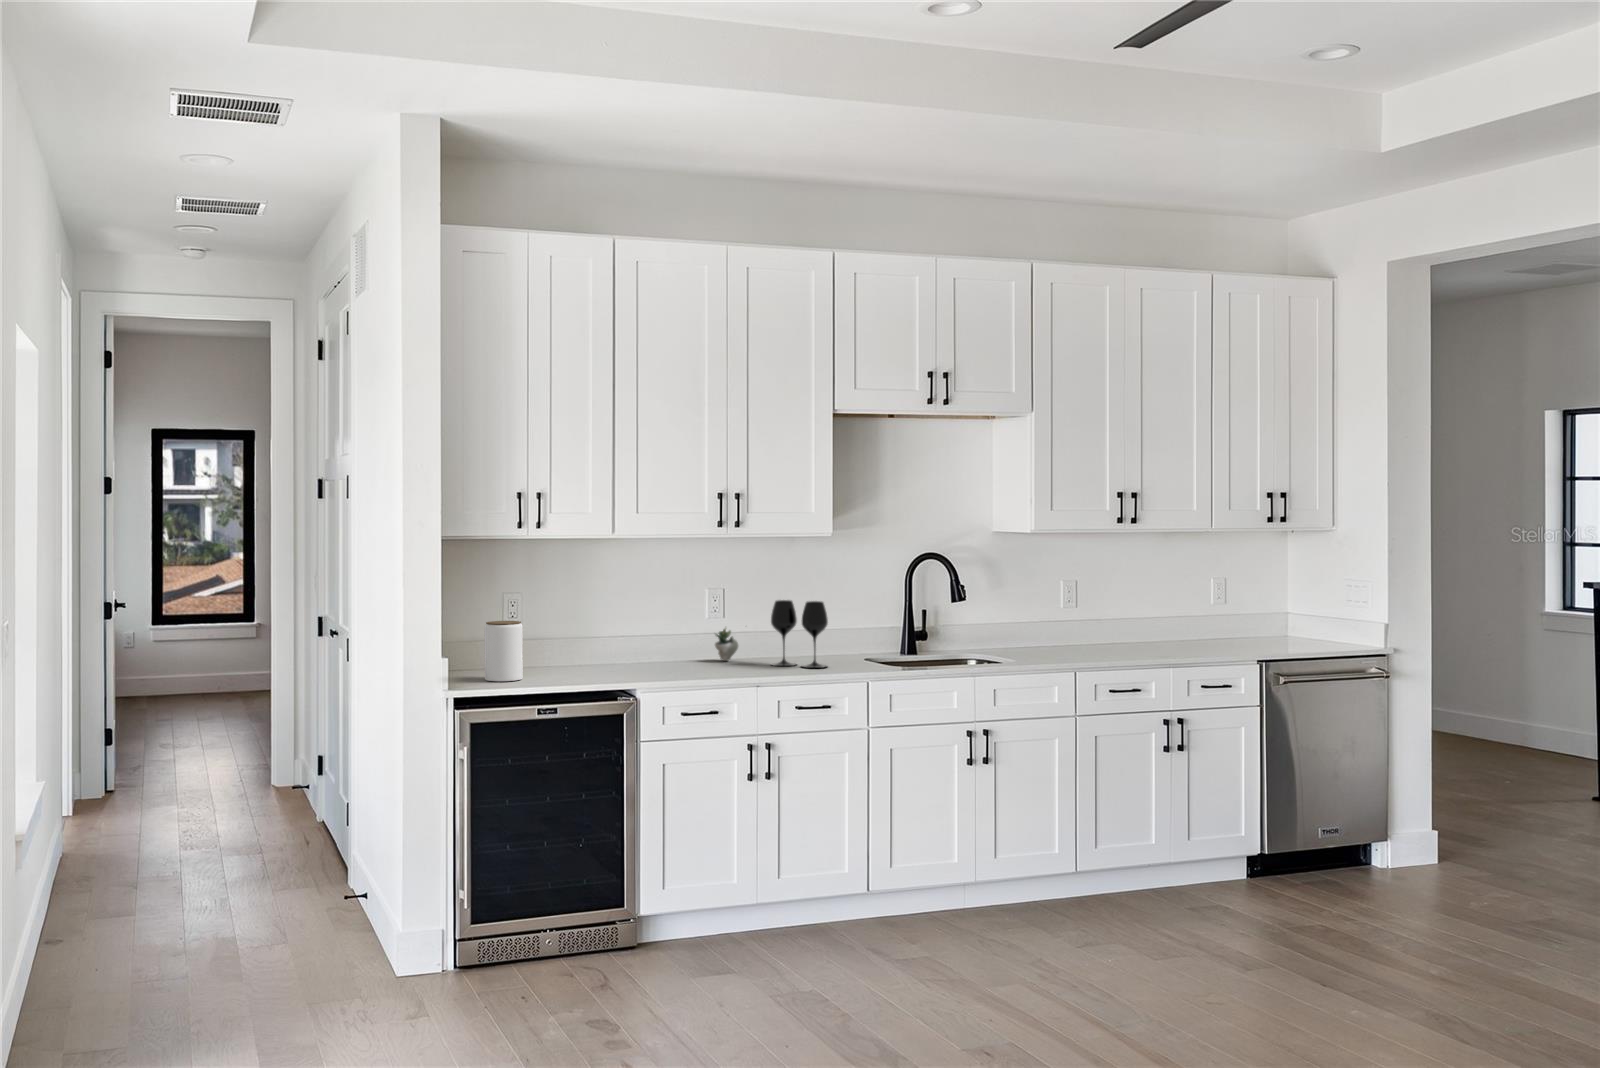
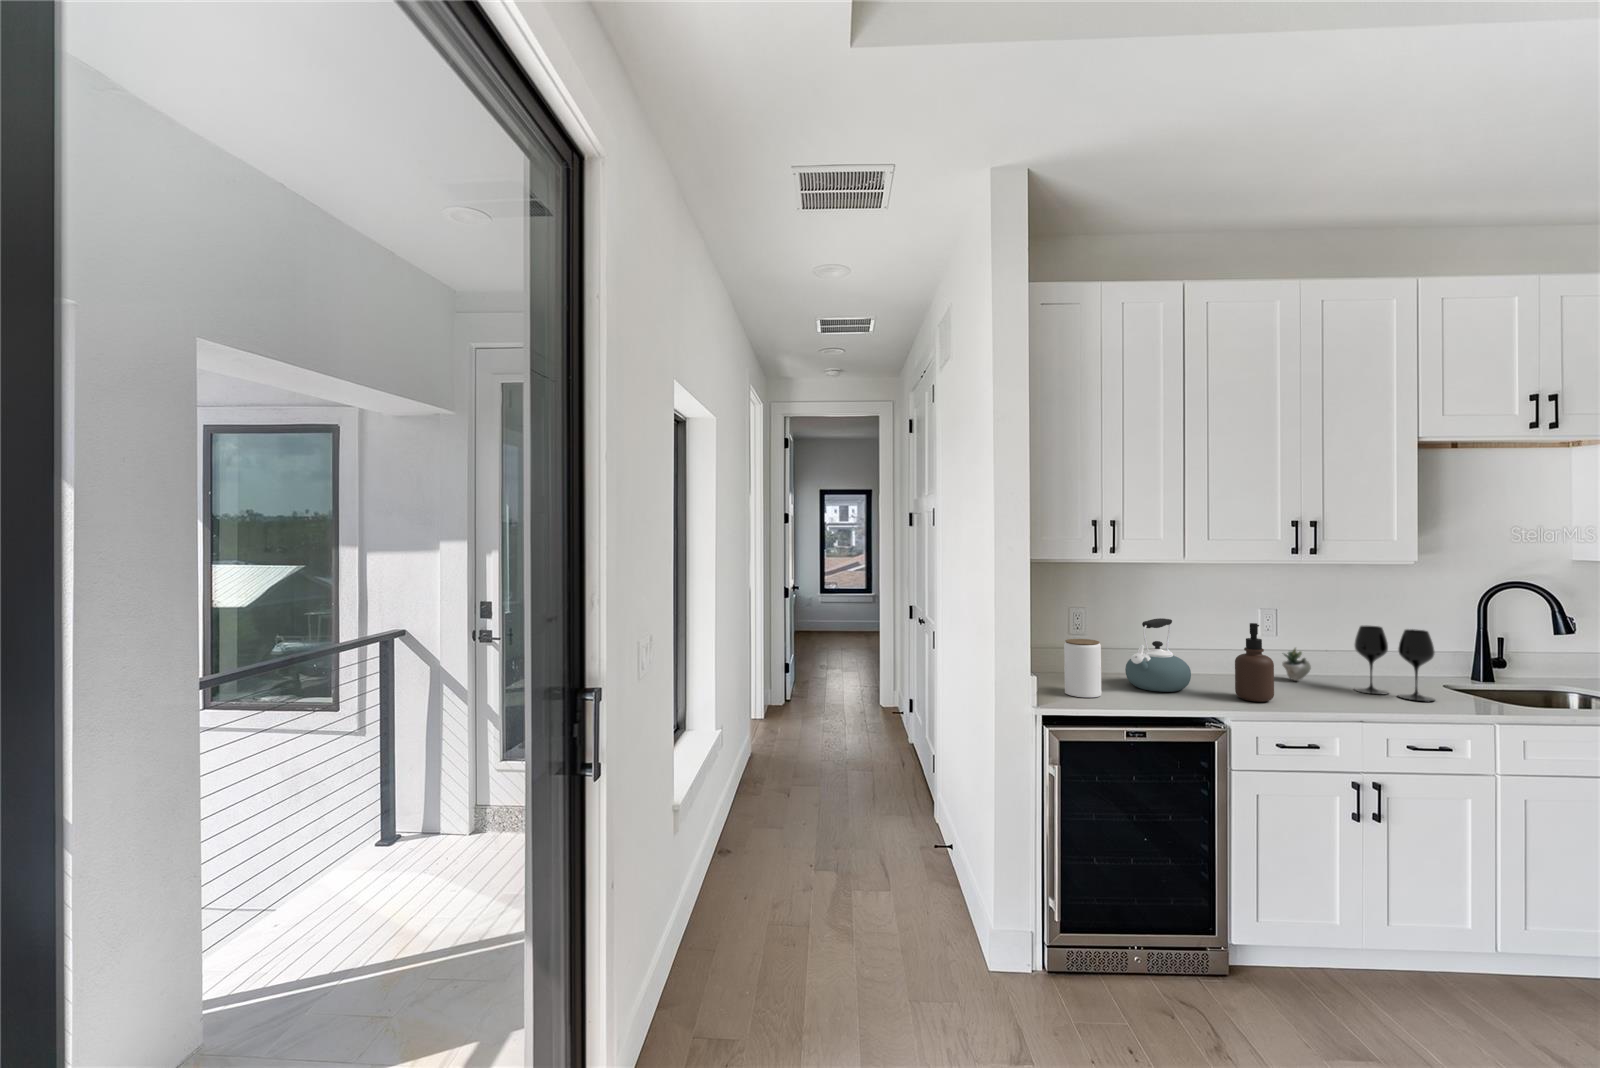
kettle: none [554,598,618,674] -> present [1125,618,1191,692]
soap dispenser: none [654,598,688,675] -> present [1235,623,1274,702]

